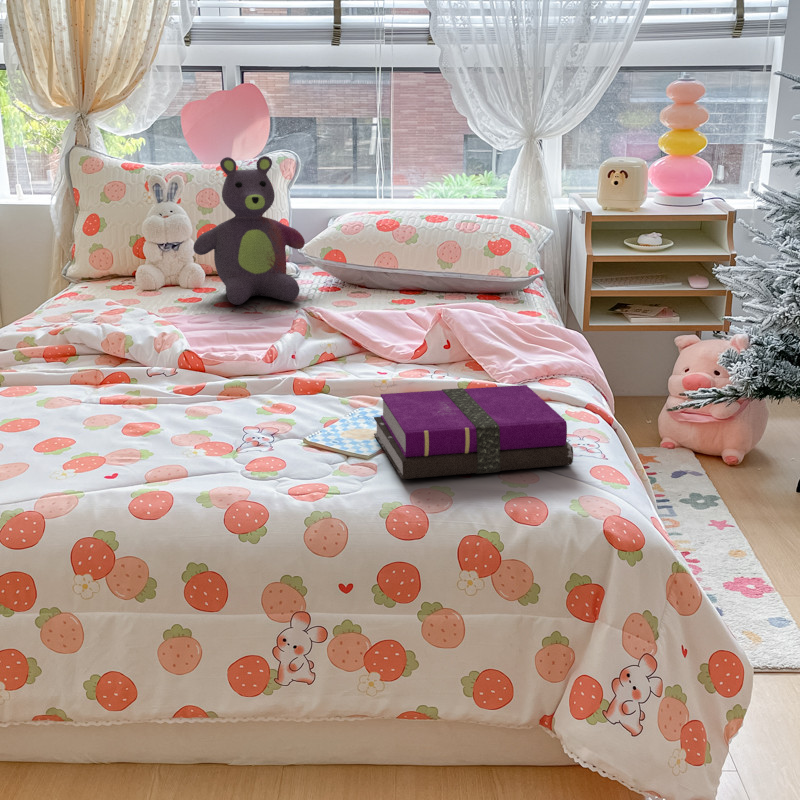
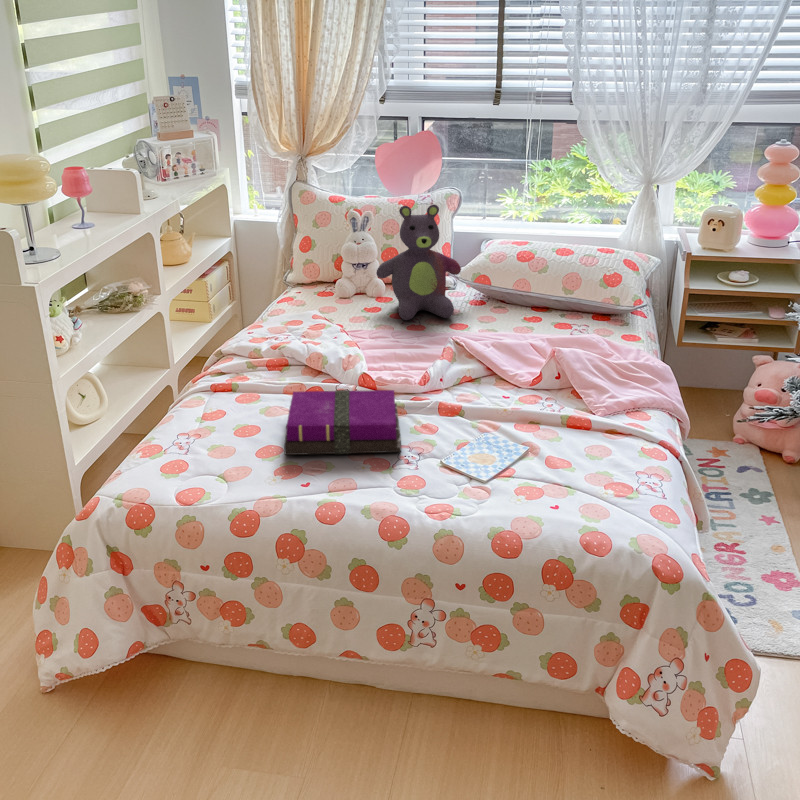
notebook: present [374,385,573,479] -> present [284,390,401,455]

